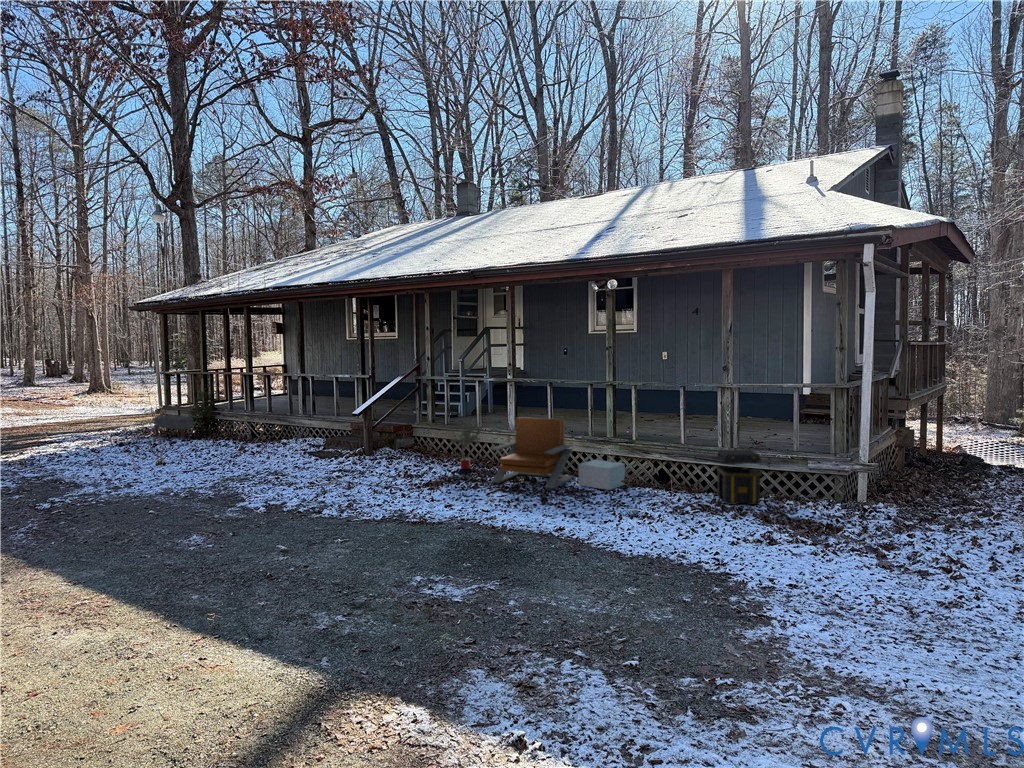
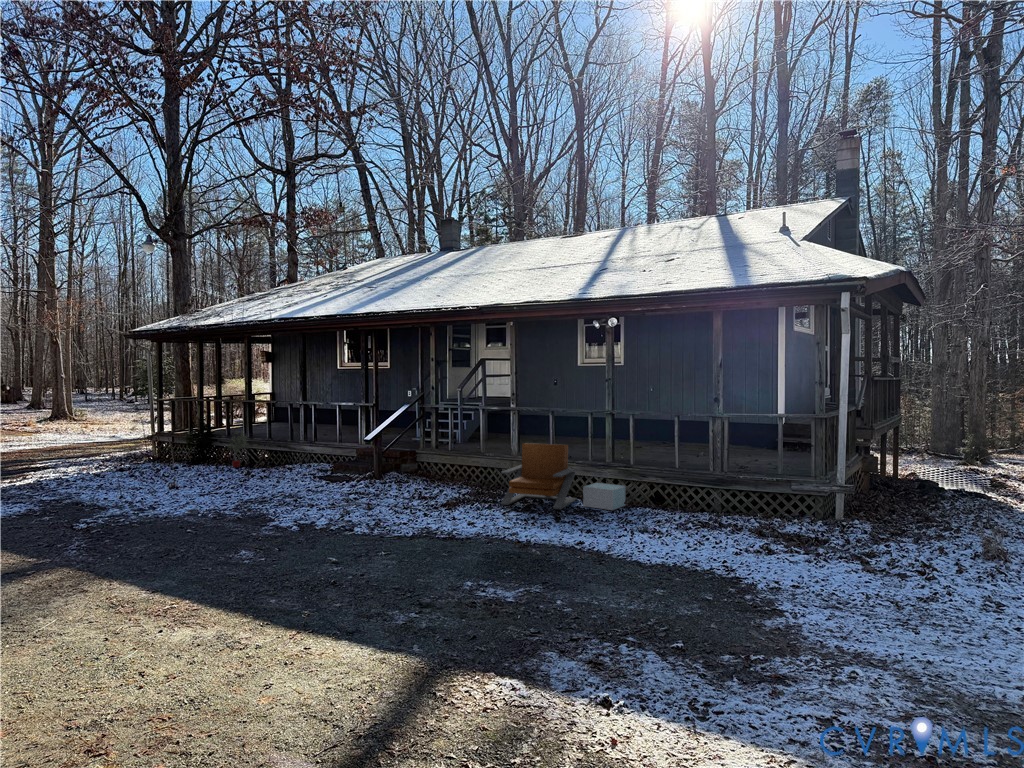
bench: present [154,415,199,439] -> none [144,441,192,465]
potted tree: present [450,419,481,469] -> present [228,431,248,468]
toolbox: present [717,450,761,504] -> none [711,472,753,522]

